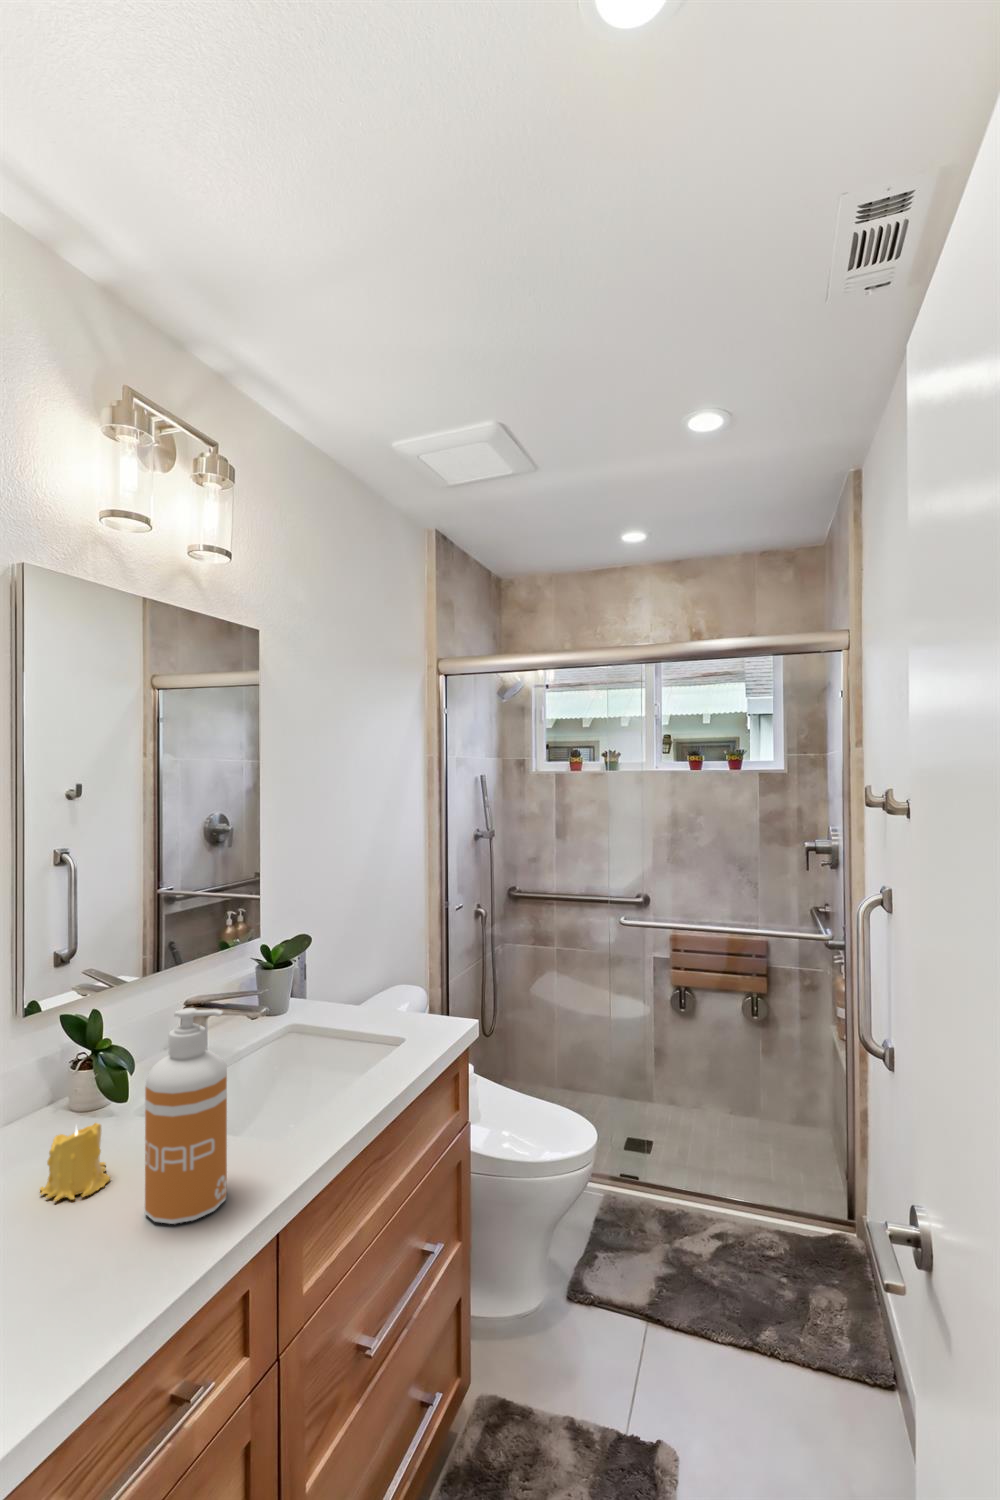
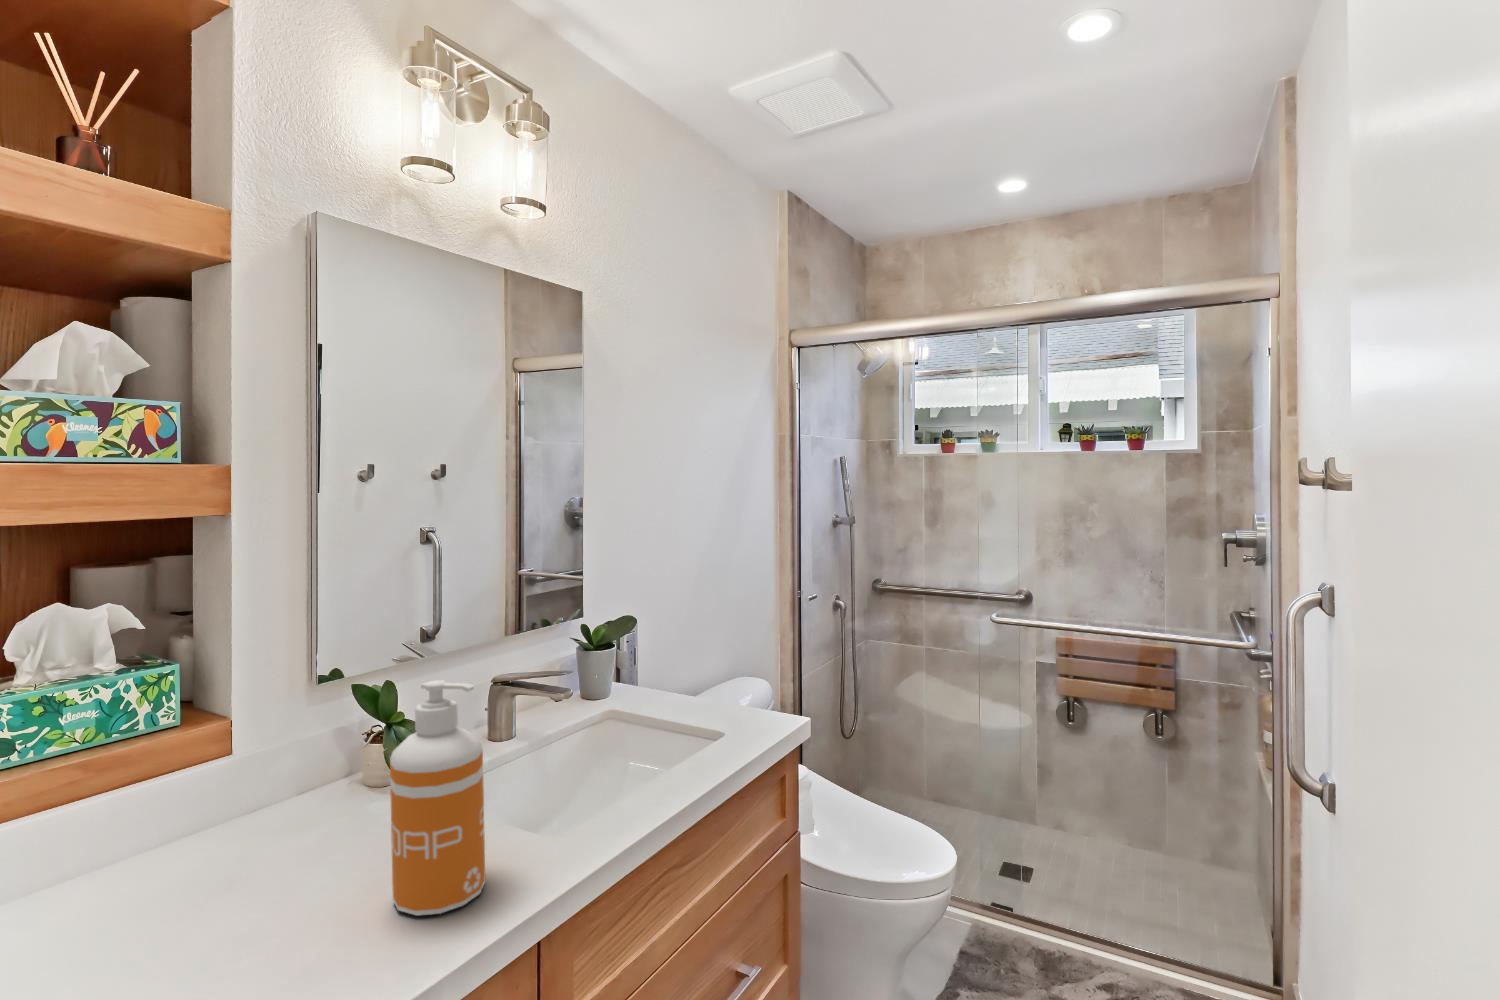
candle: present [40,1123,110,1201] -> none [303,795,379,877]

